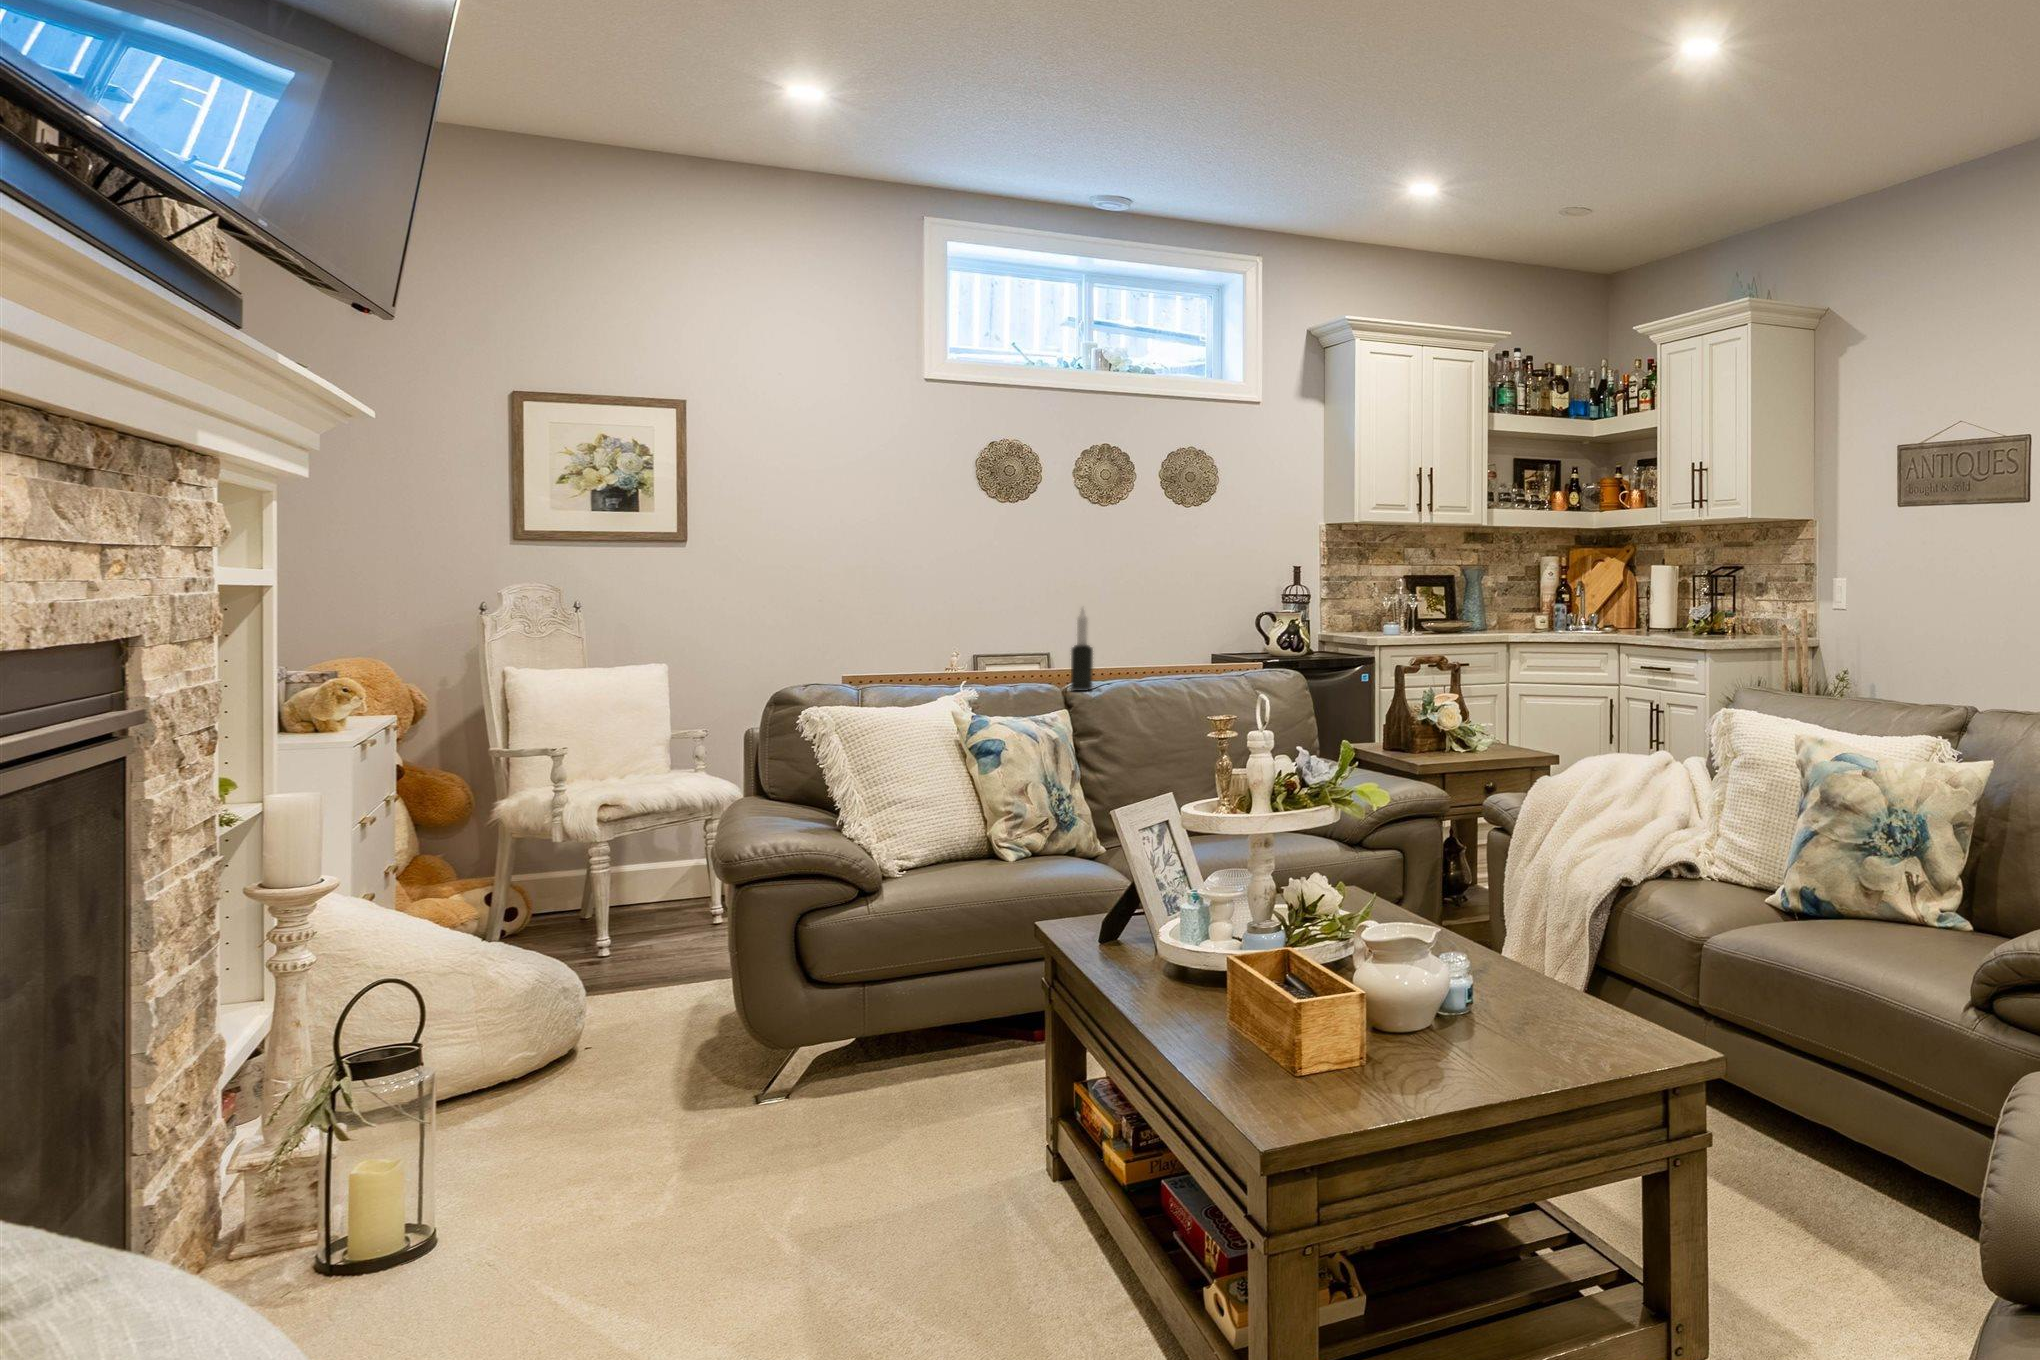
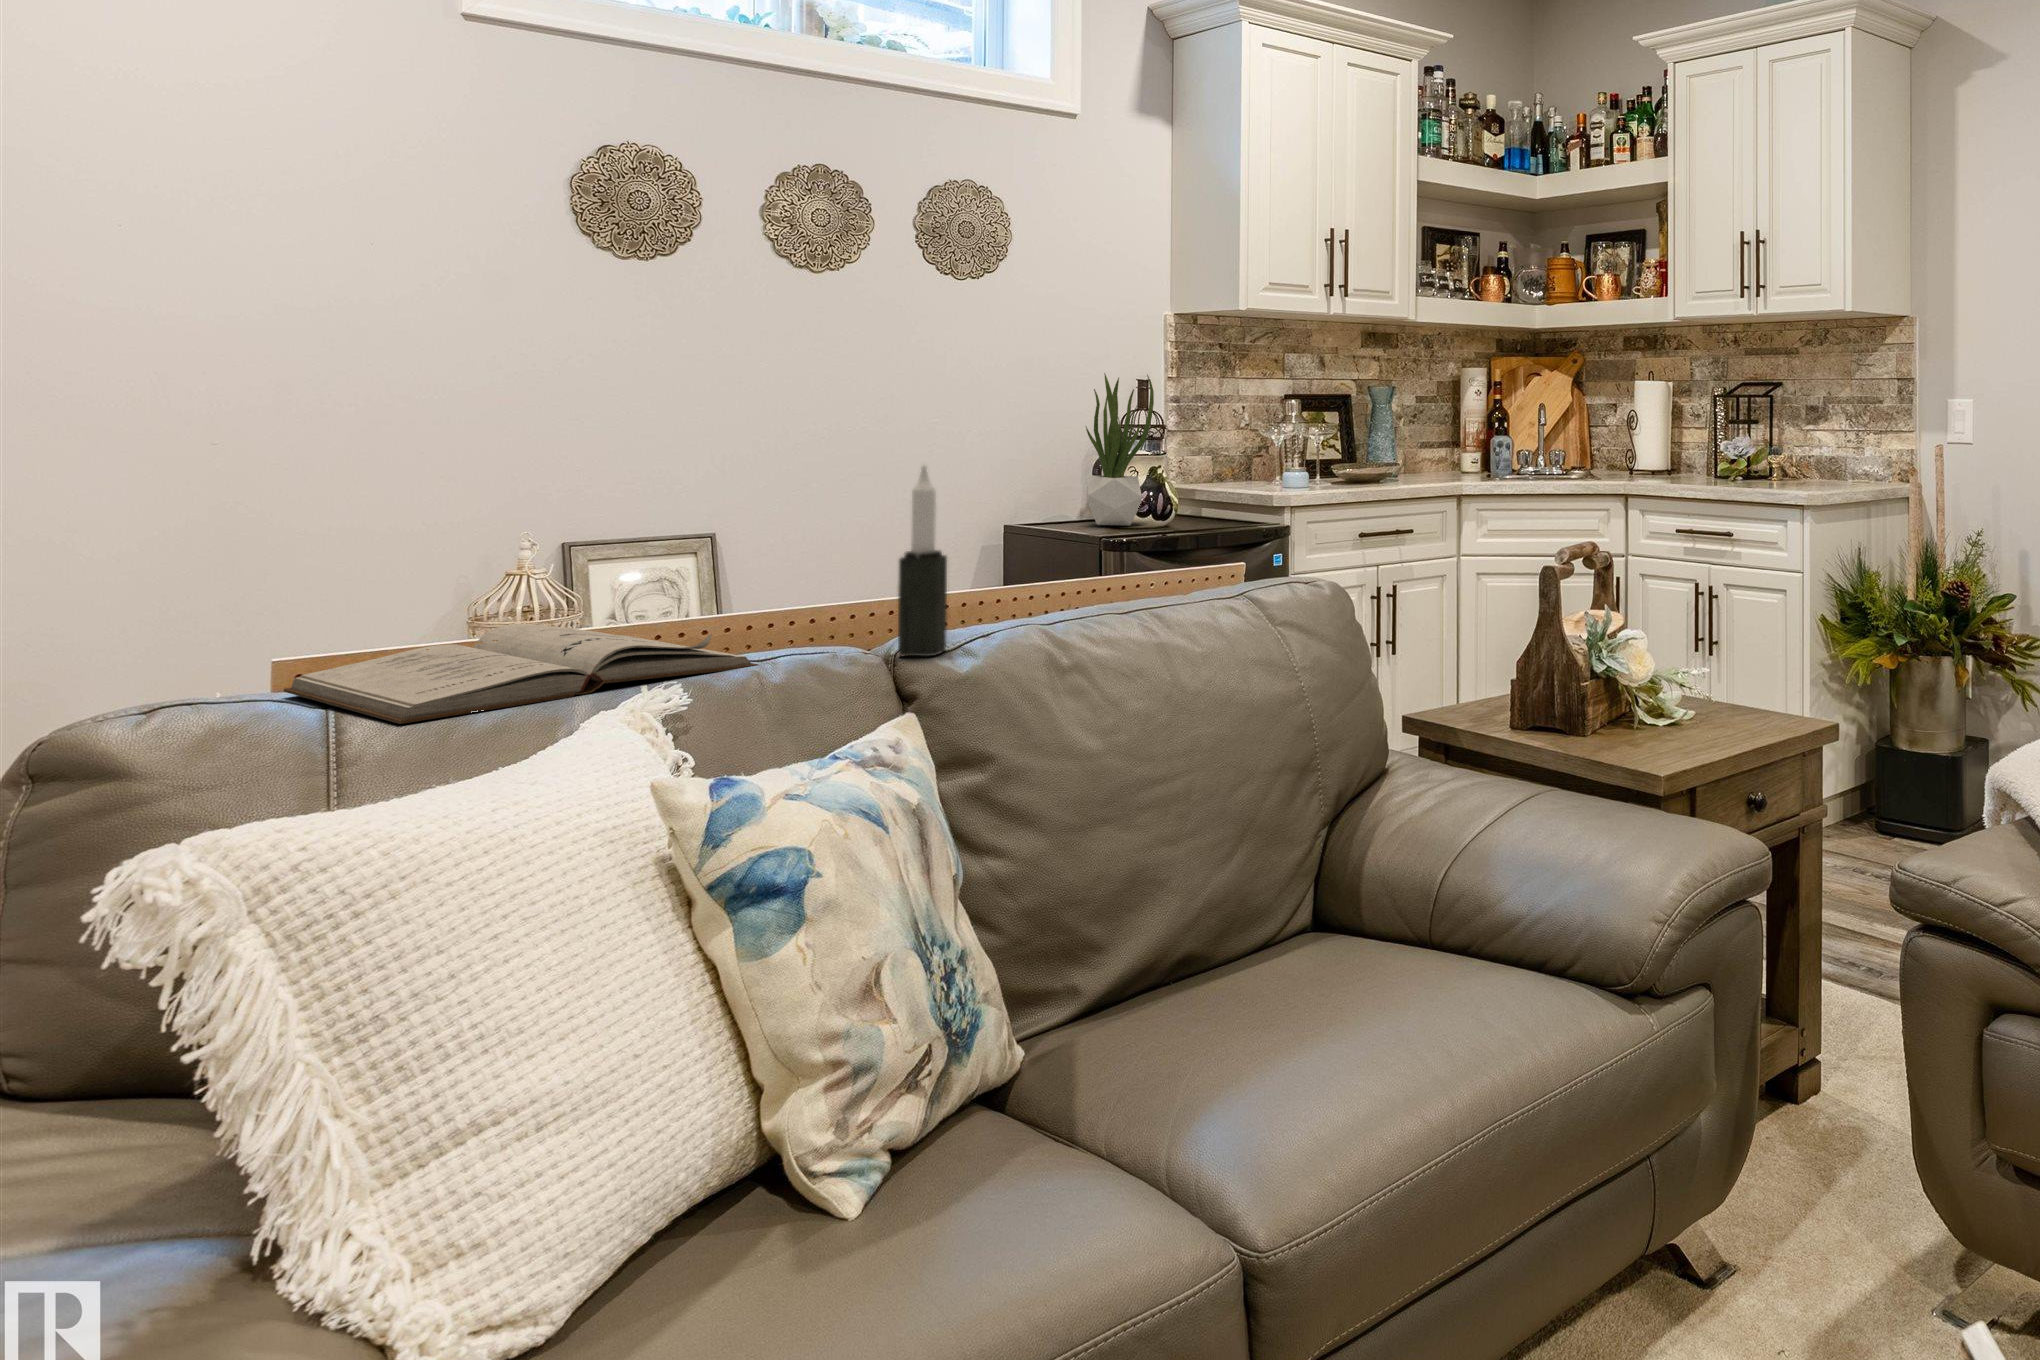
potted plant: none [1254,562,1297,657] -> present [1086,373,1154,526]
book: none [846,673,1016,699] -> present [284,624,758,724]

